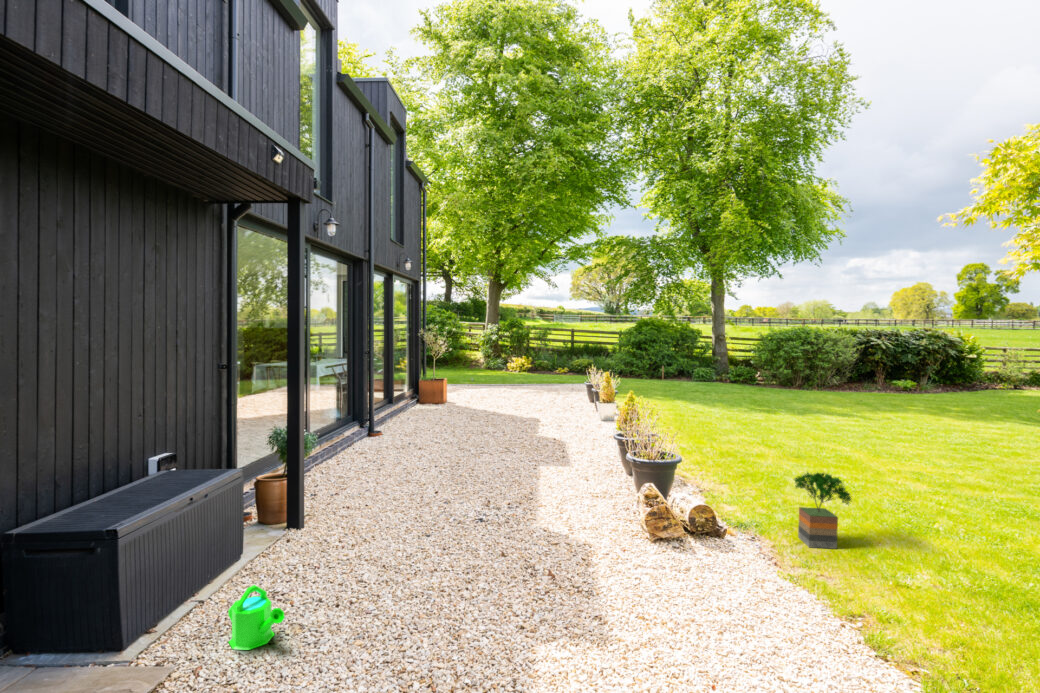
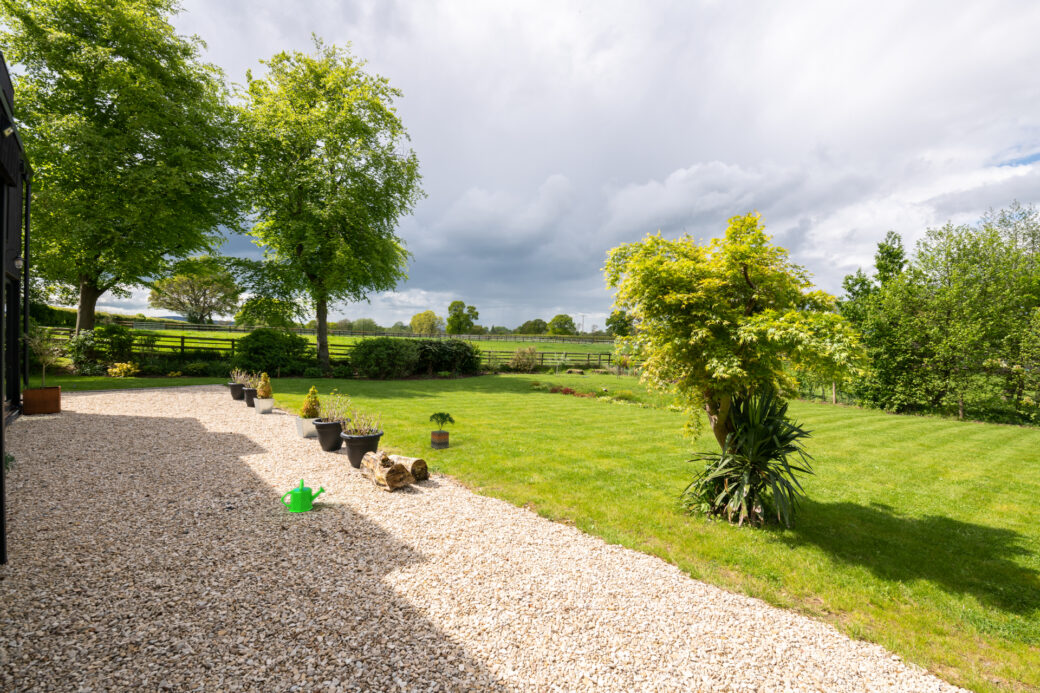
watering can: present [228,585,285,650] -> present [281,479,325,512]

